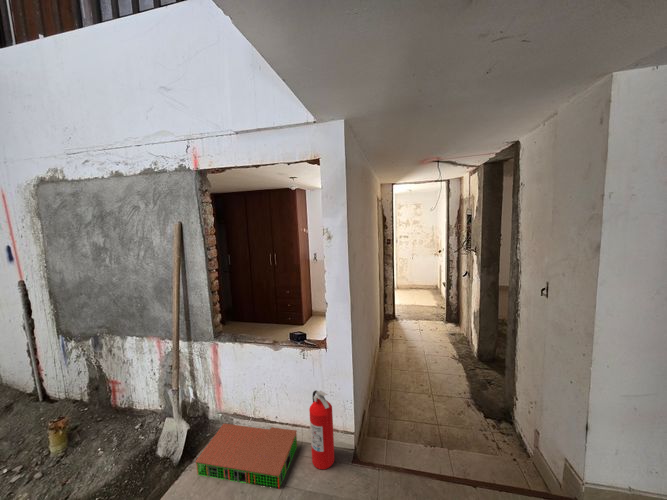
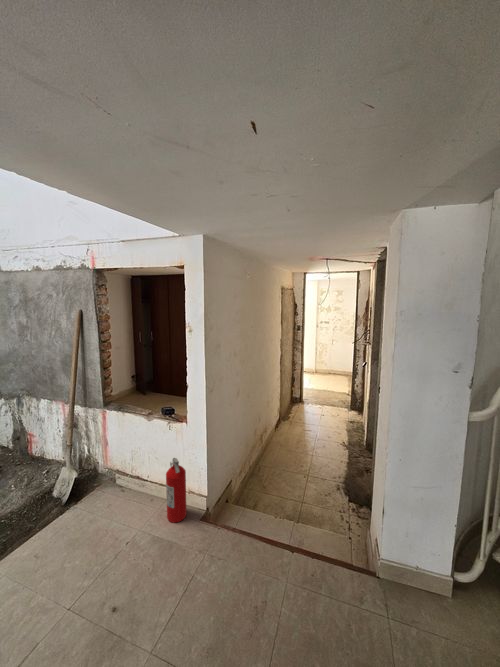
storage bin: present [196,424,297,488] -> none [76,477,161,532]

